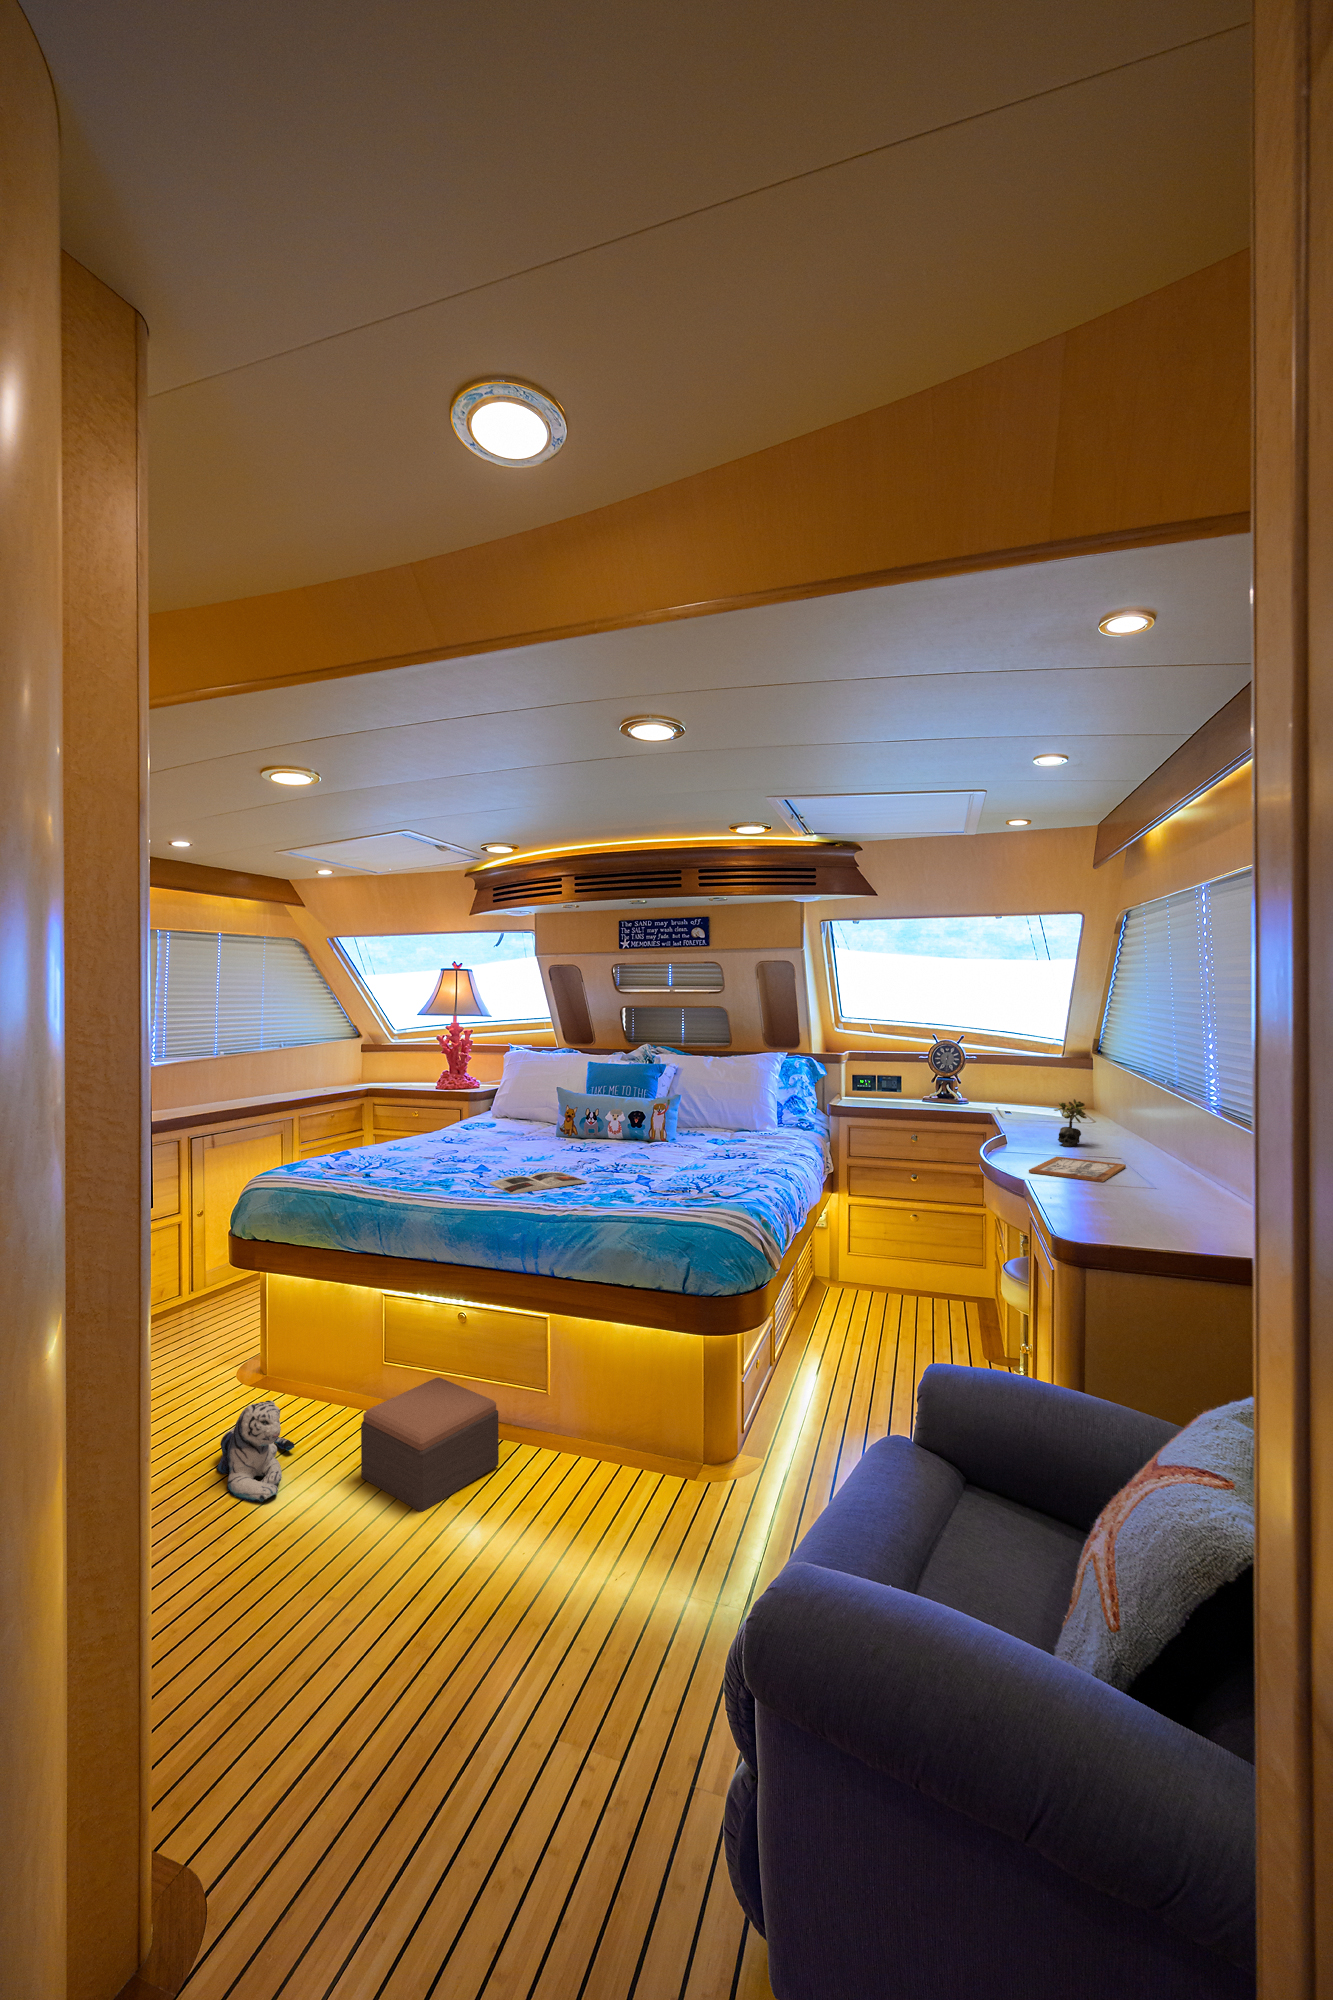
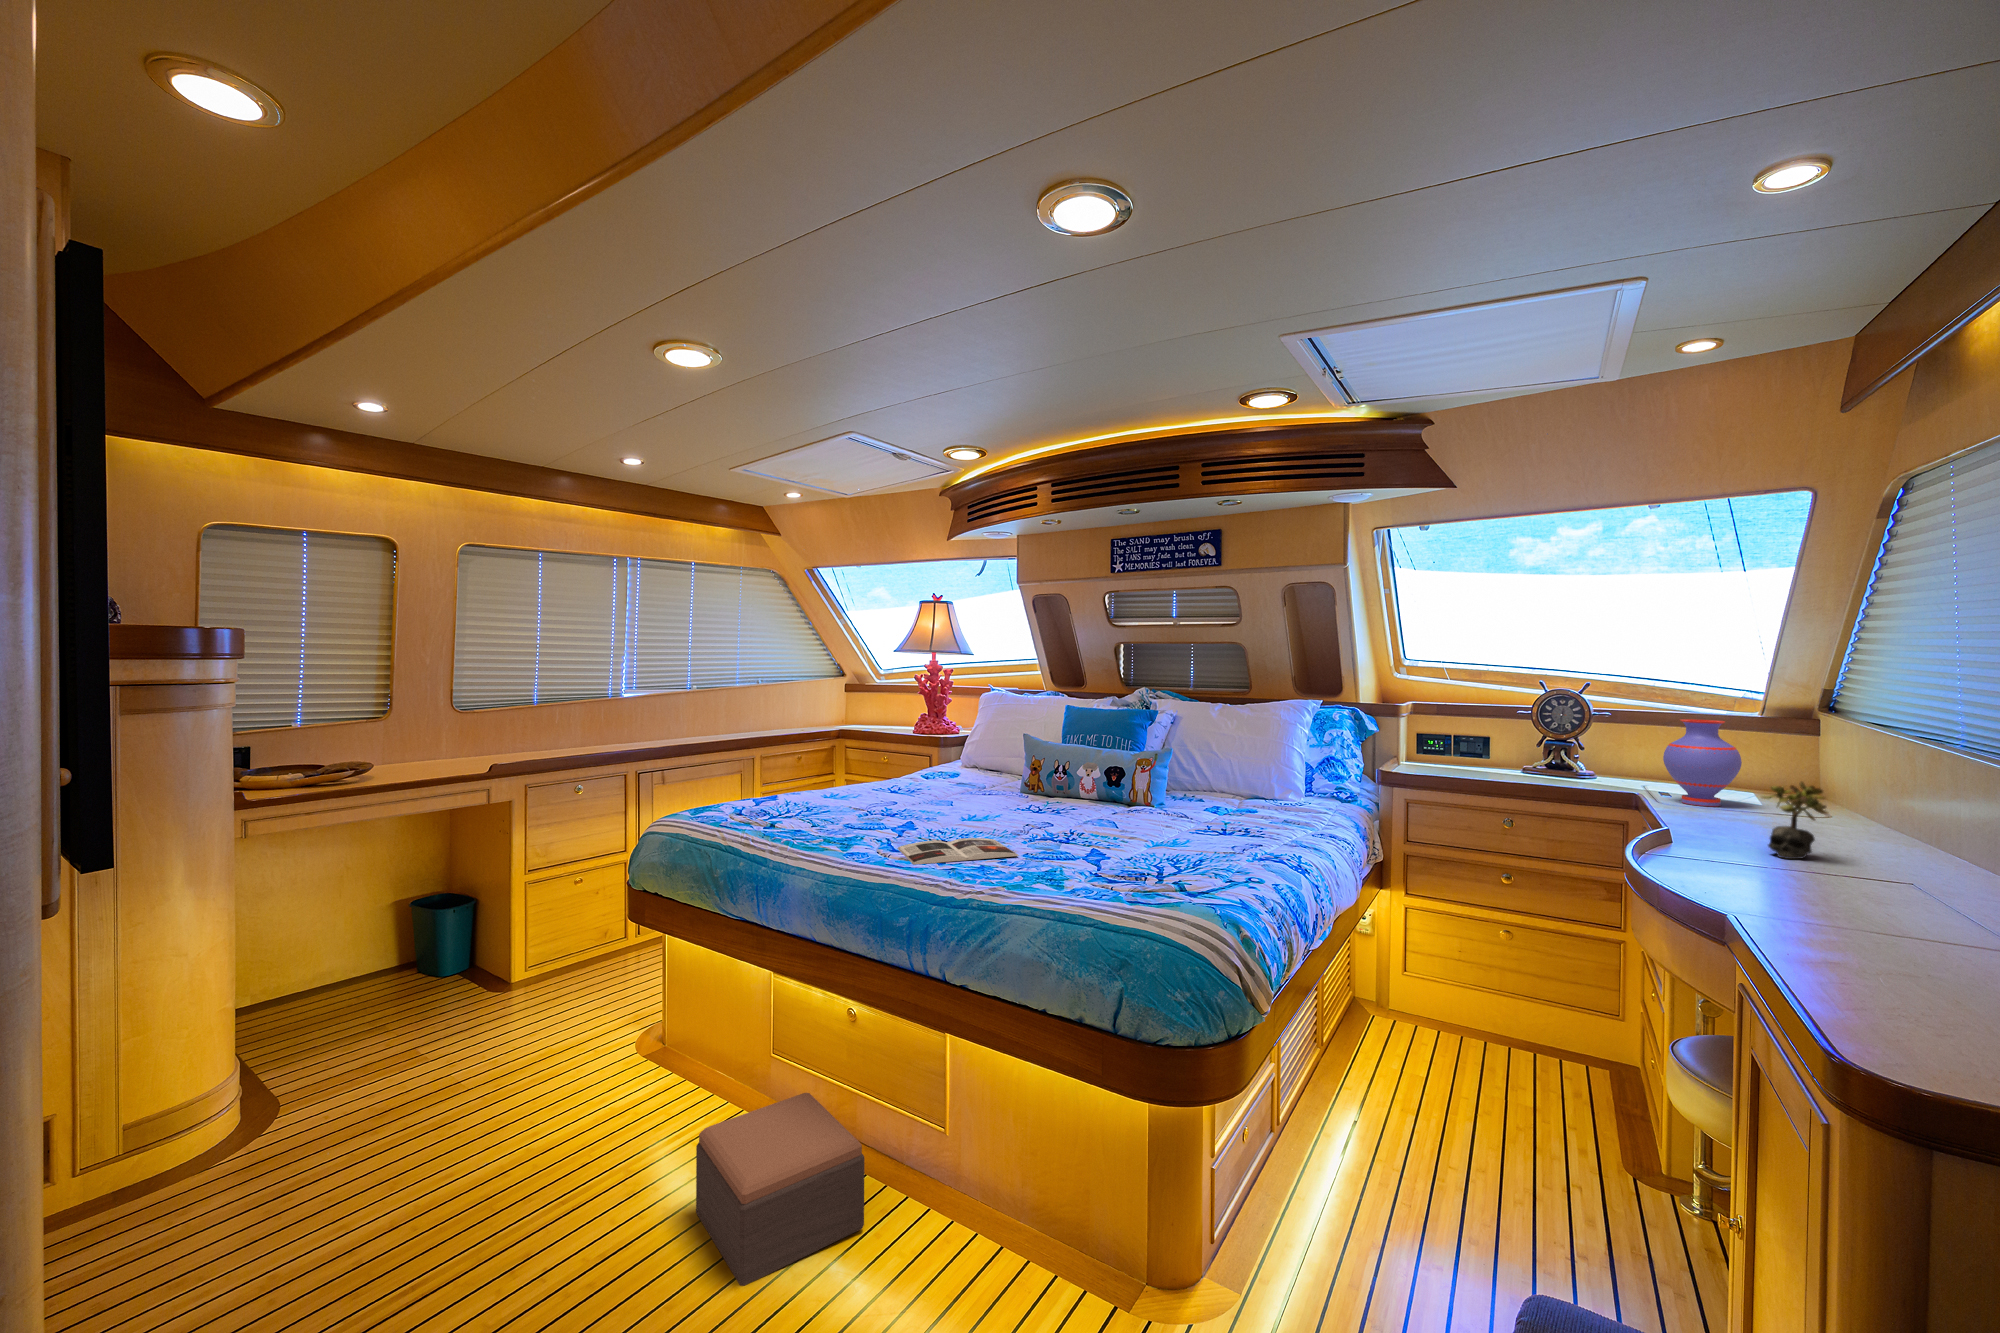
vase: none [1008,1060,1051,1117] -> present [1663,719,1742,806]
picture frame: present [1029,1157,1126,1182] -> none [1722,876,1930,936]
plush toy: present [216,1401,294,1503] -> none [545,1095,642,1228]

